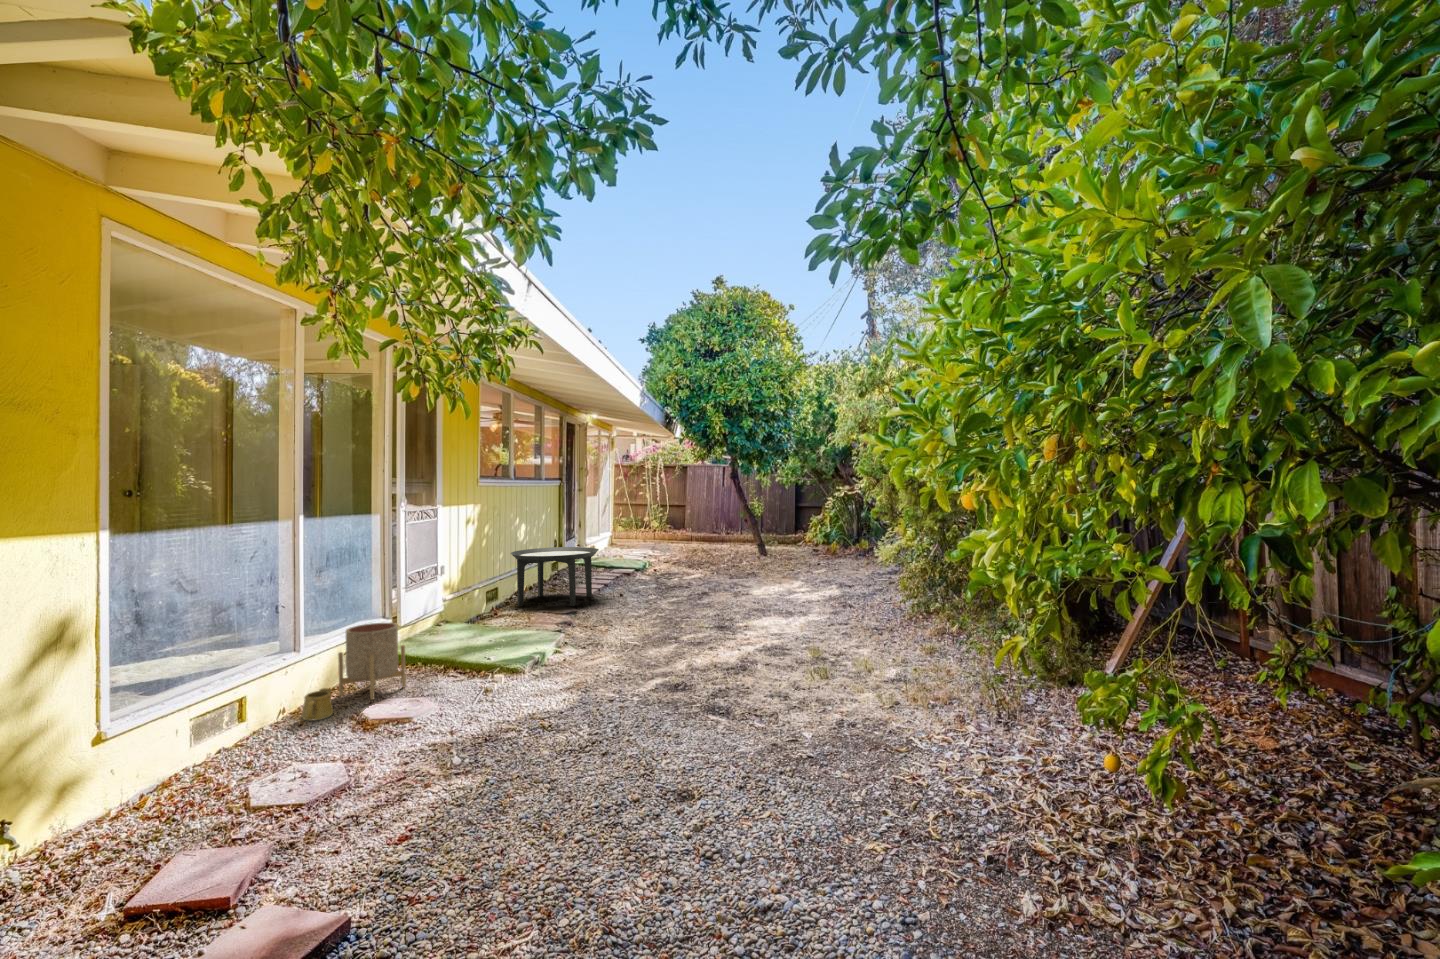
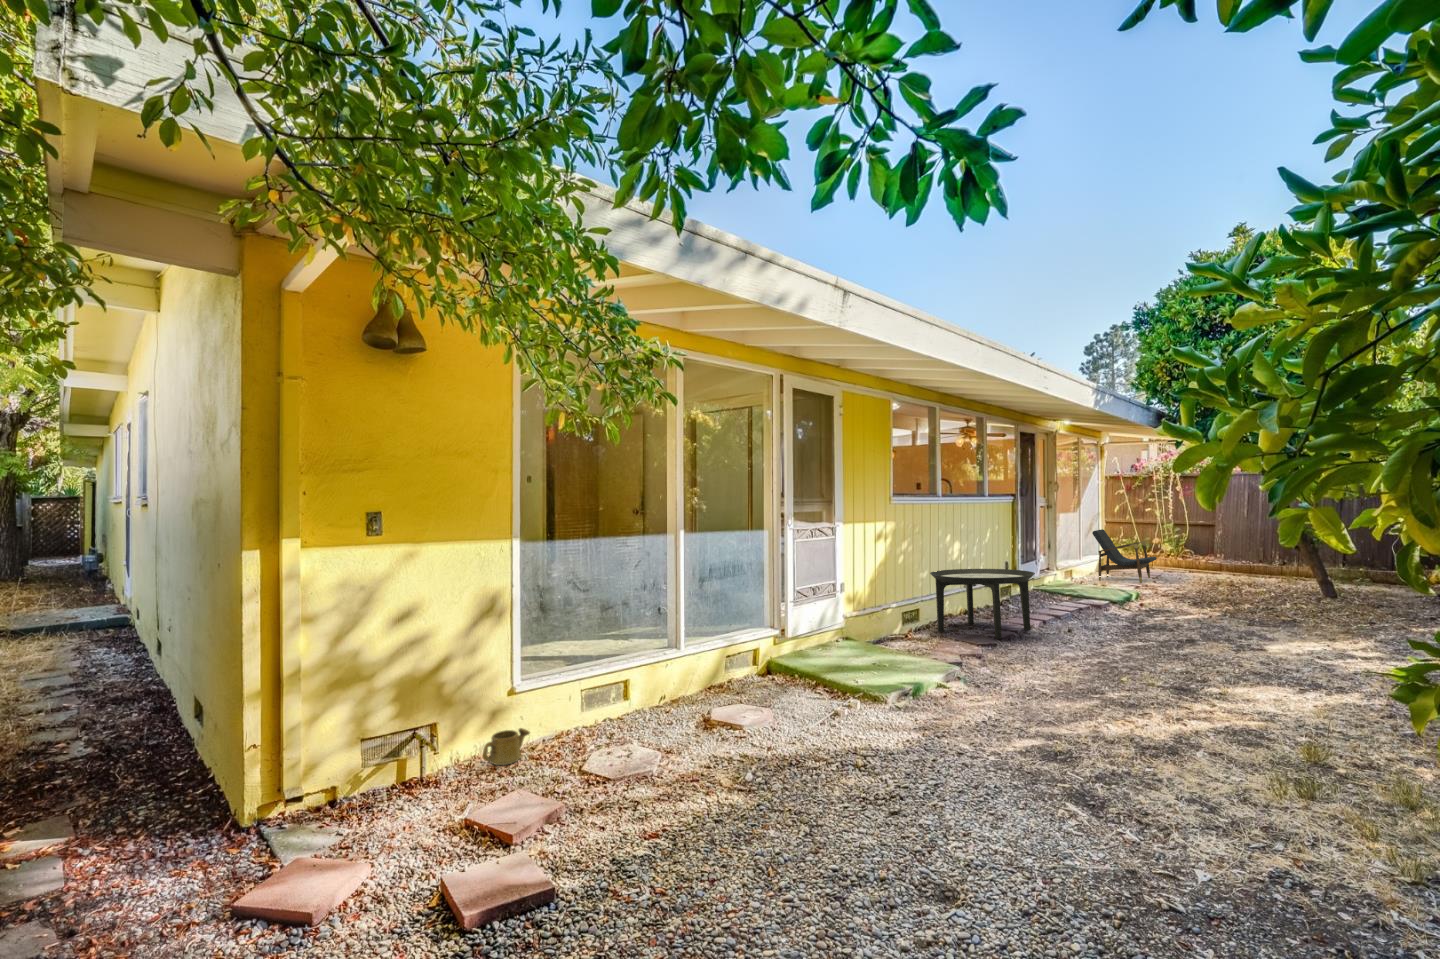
lounge chair: none [607,512,649,553] -> present [1092,529,1157,583]
planter: present [338,623,406,700] -> none [714,630,769,703]
watering can: present [302,688,333,721] -> present [483,728,530,765]

